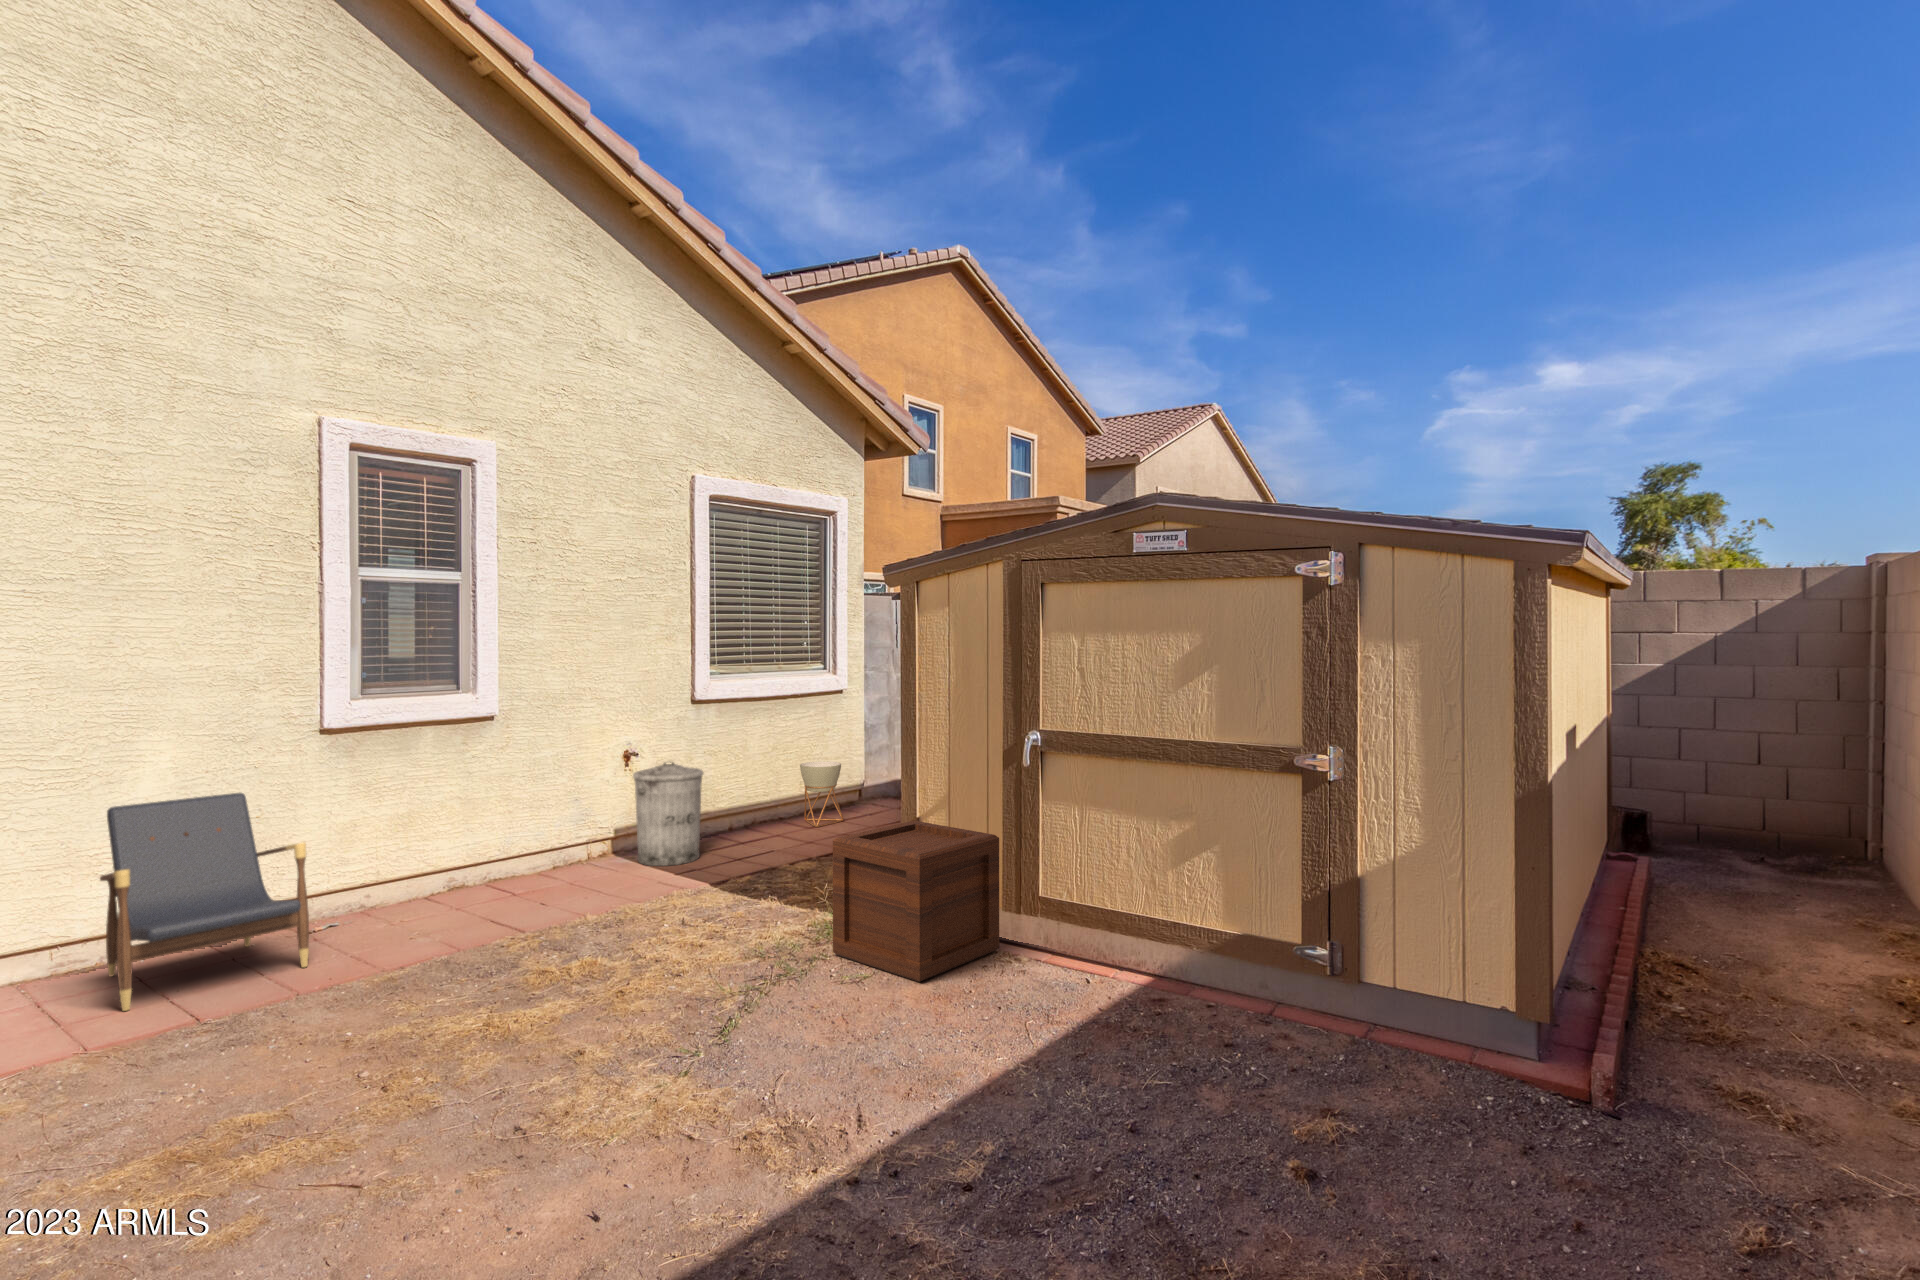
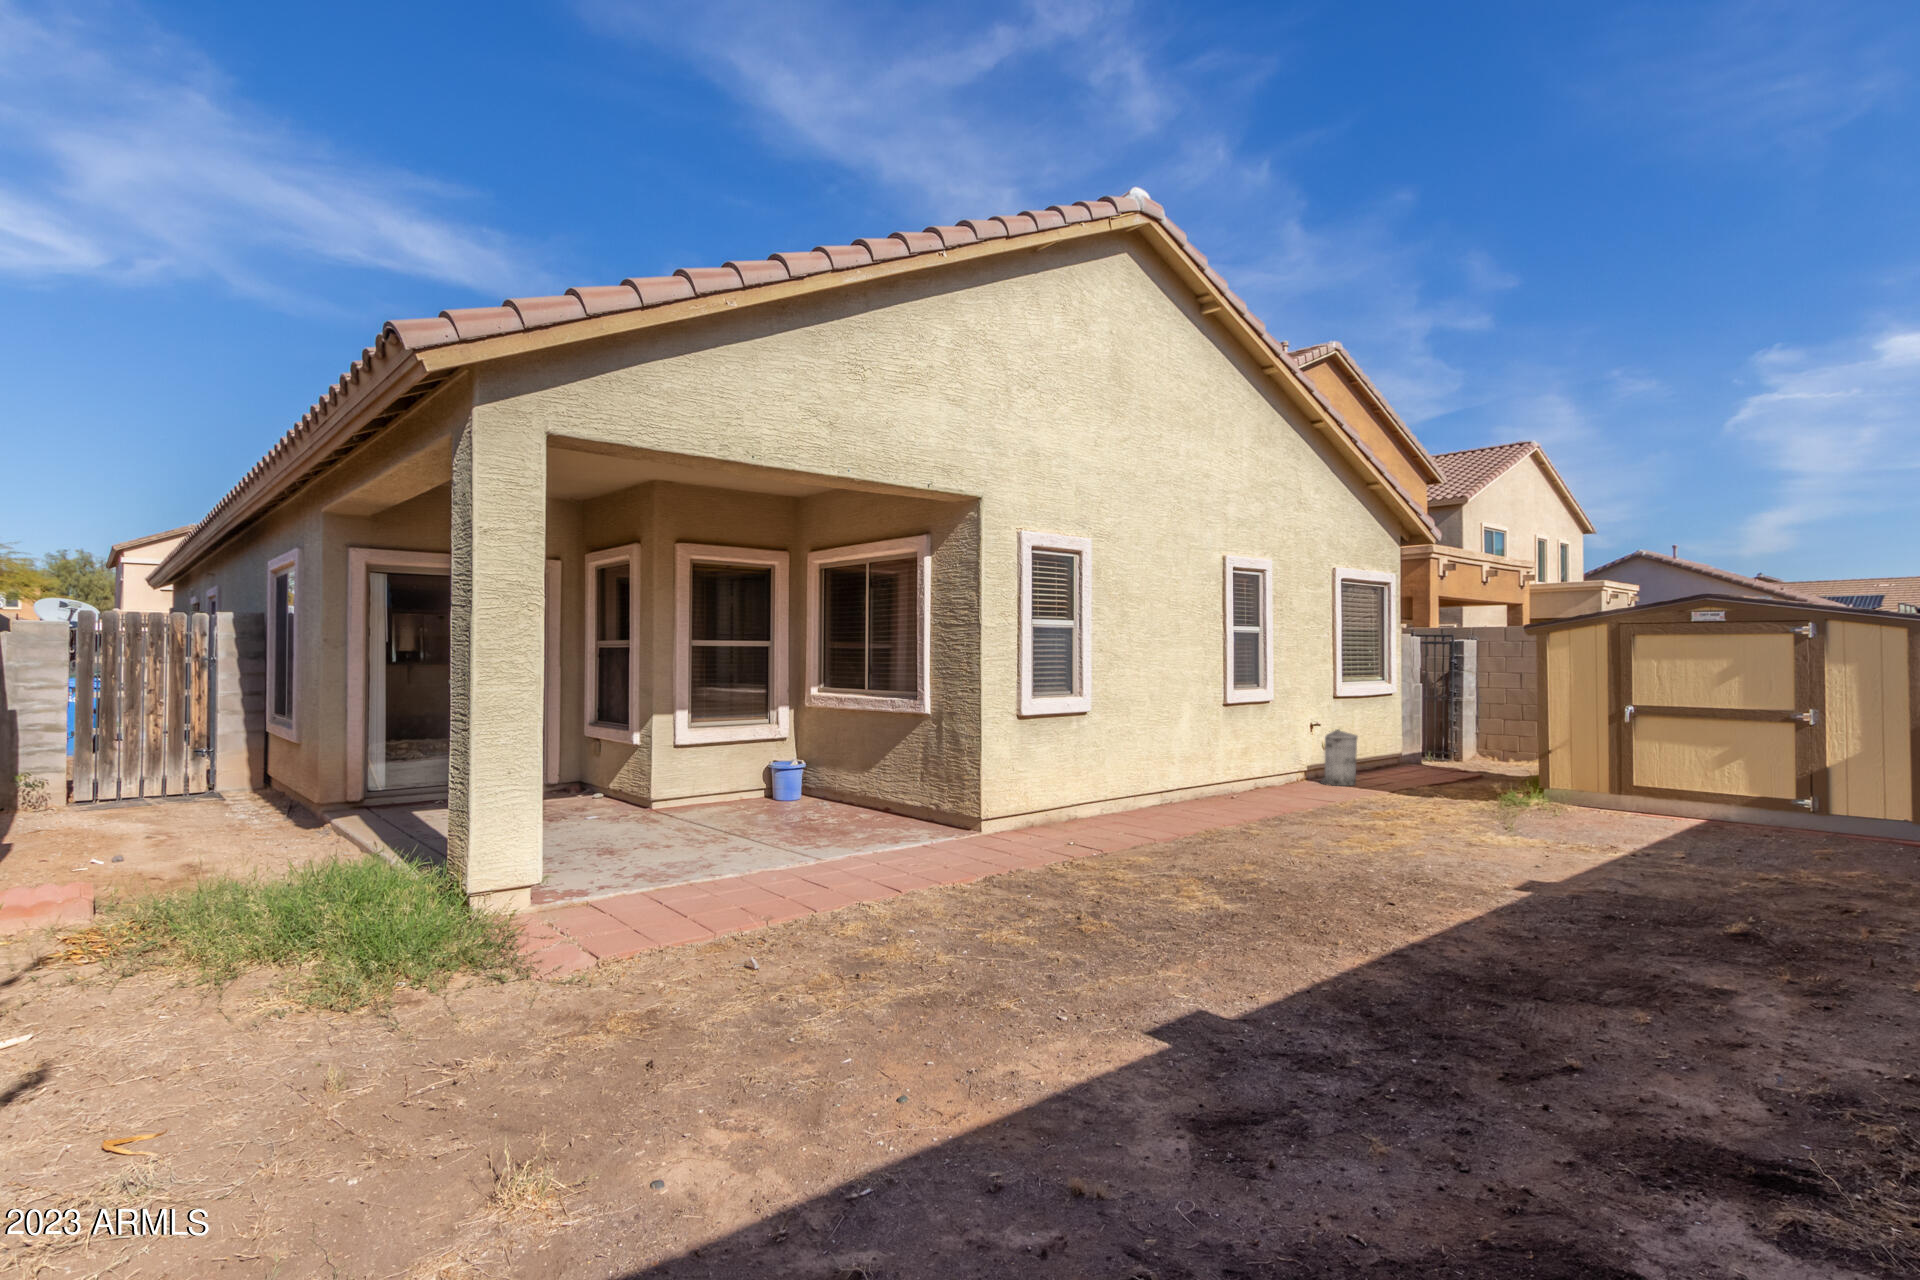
planter: present [800,761,844,827] -> none [1374,735,1401,774]
lounge chair: present [100,793,309,1011] -> none [1189,733,1280,818]
wooden crate: present [833,821,999,982] -> none [1522,753,1607,821]

